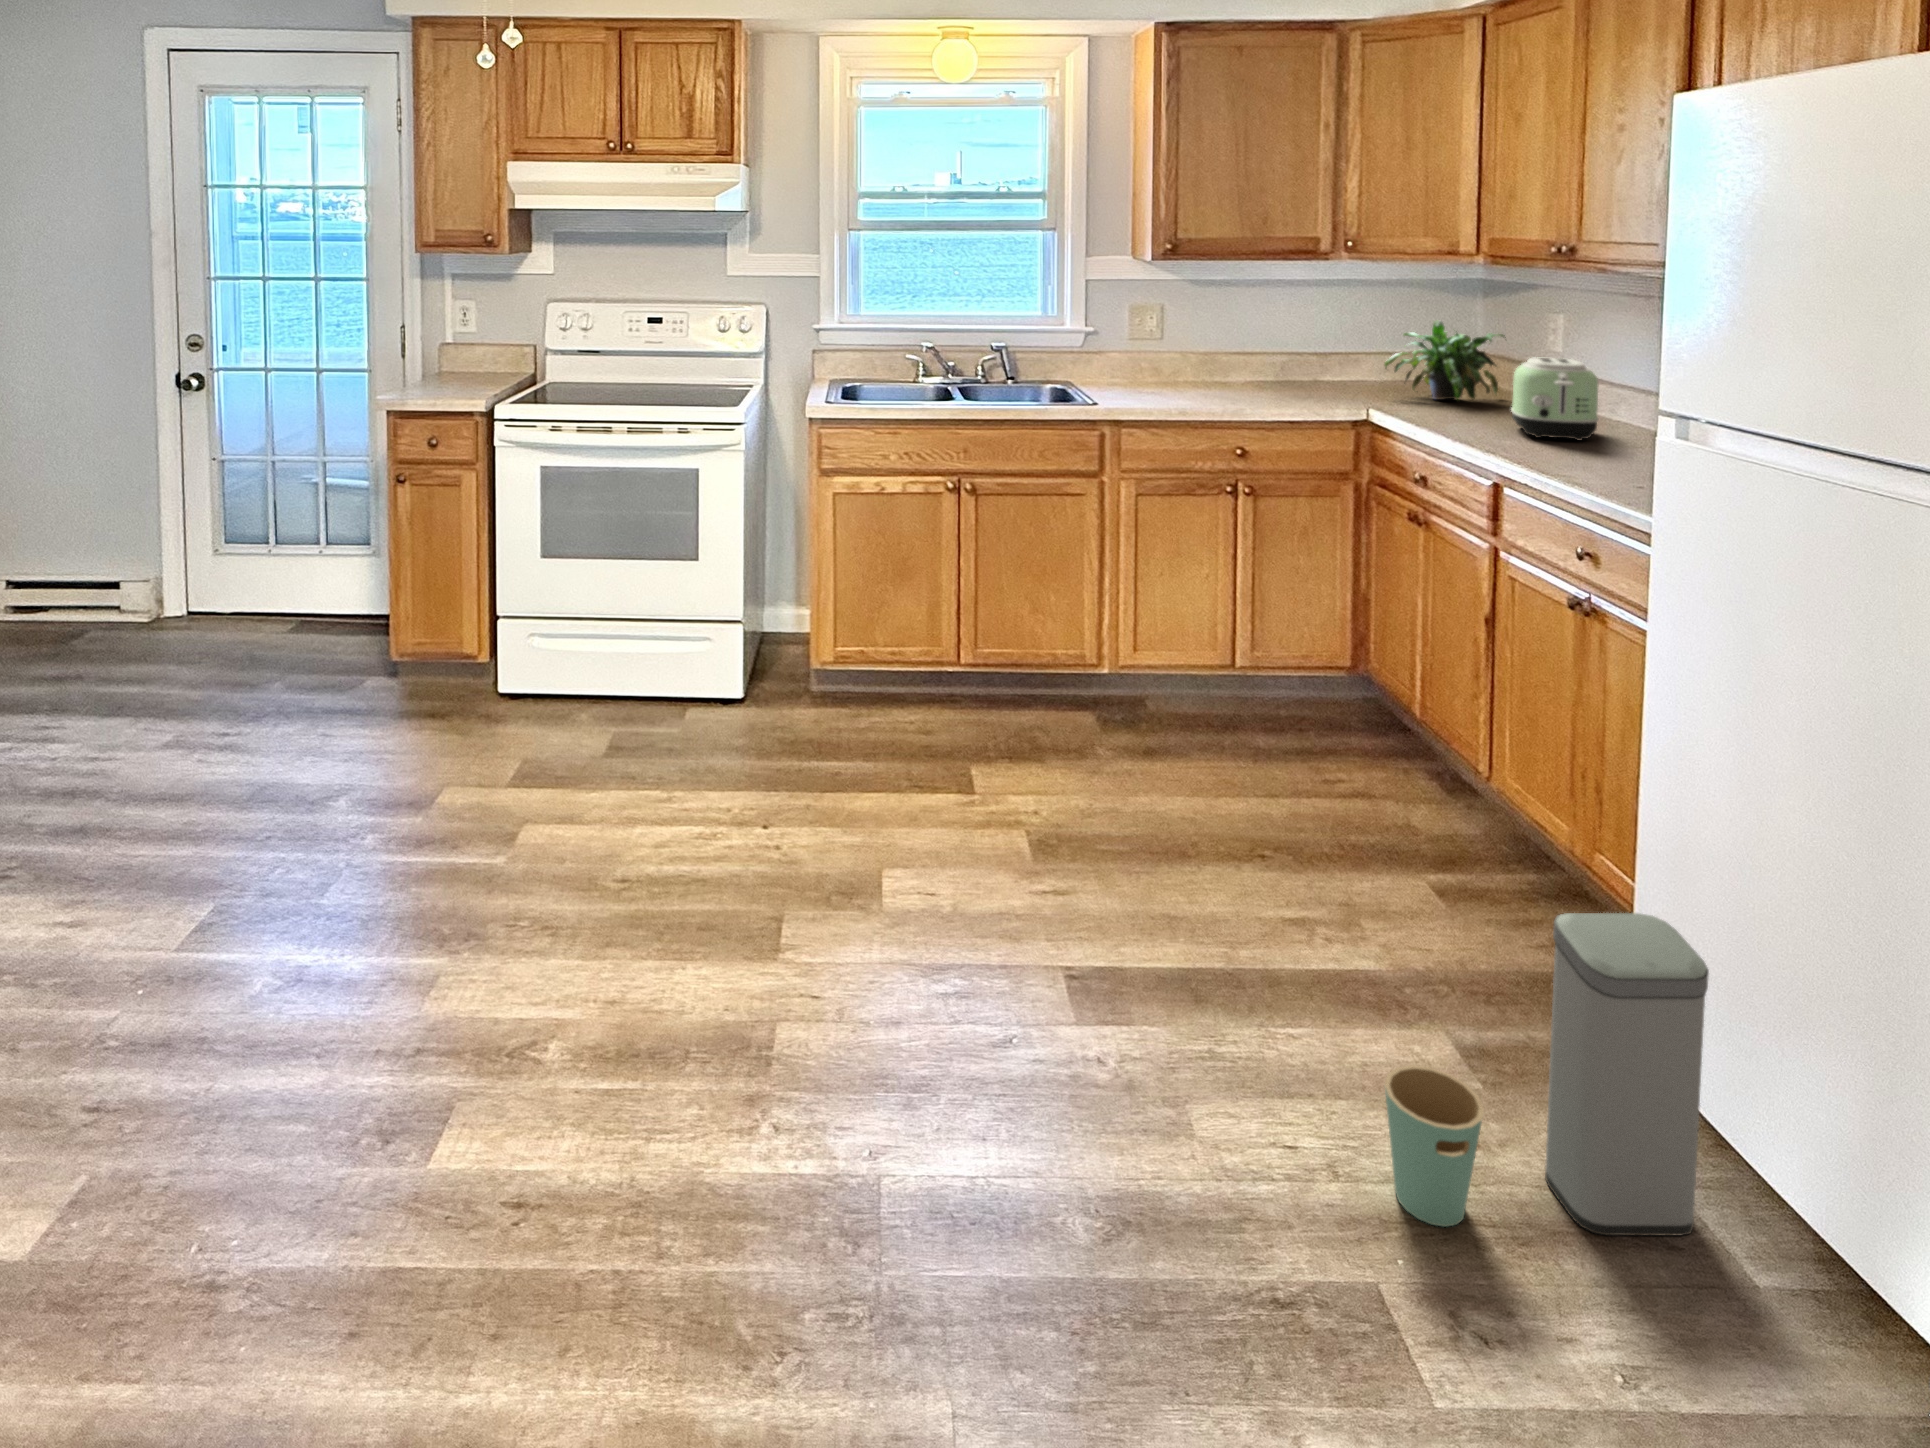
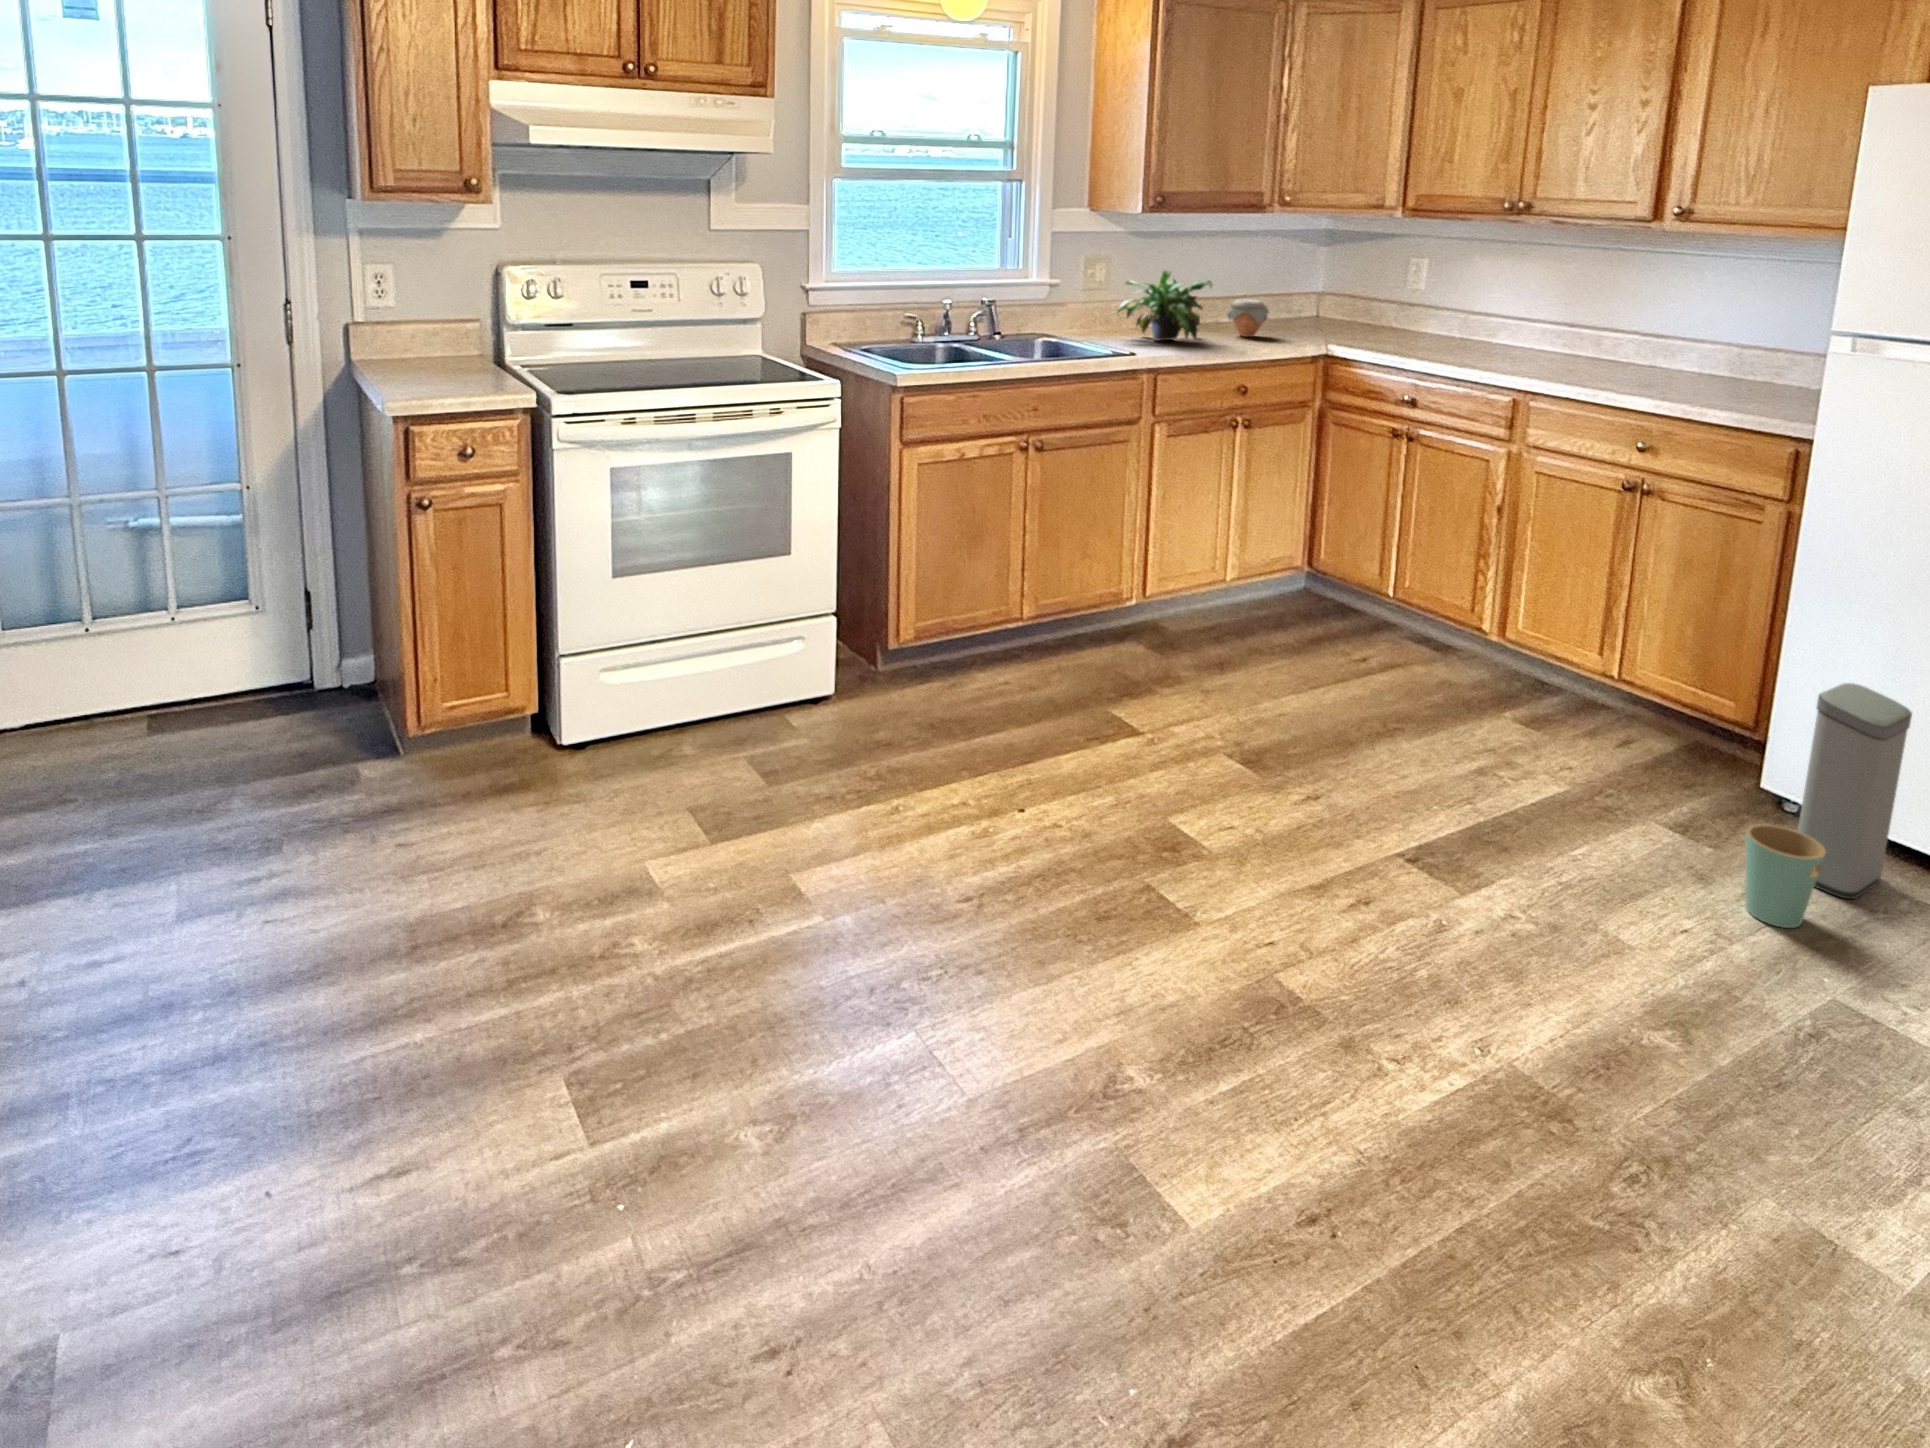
potted plant: present [1385,321,1505,399] -> present [1117,270,1212,341]
jar: none [1290,354,1341,397] -> present [1227,299,1269,337]
toaster: present [1511,357,1599,440] -> none [1436,296,1516,360]

